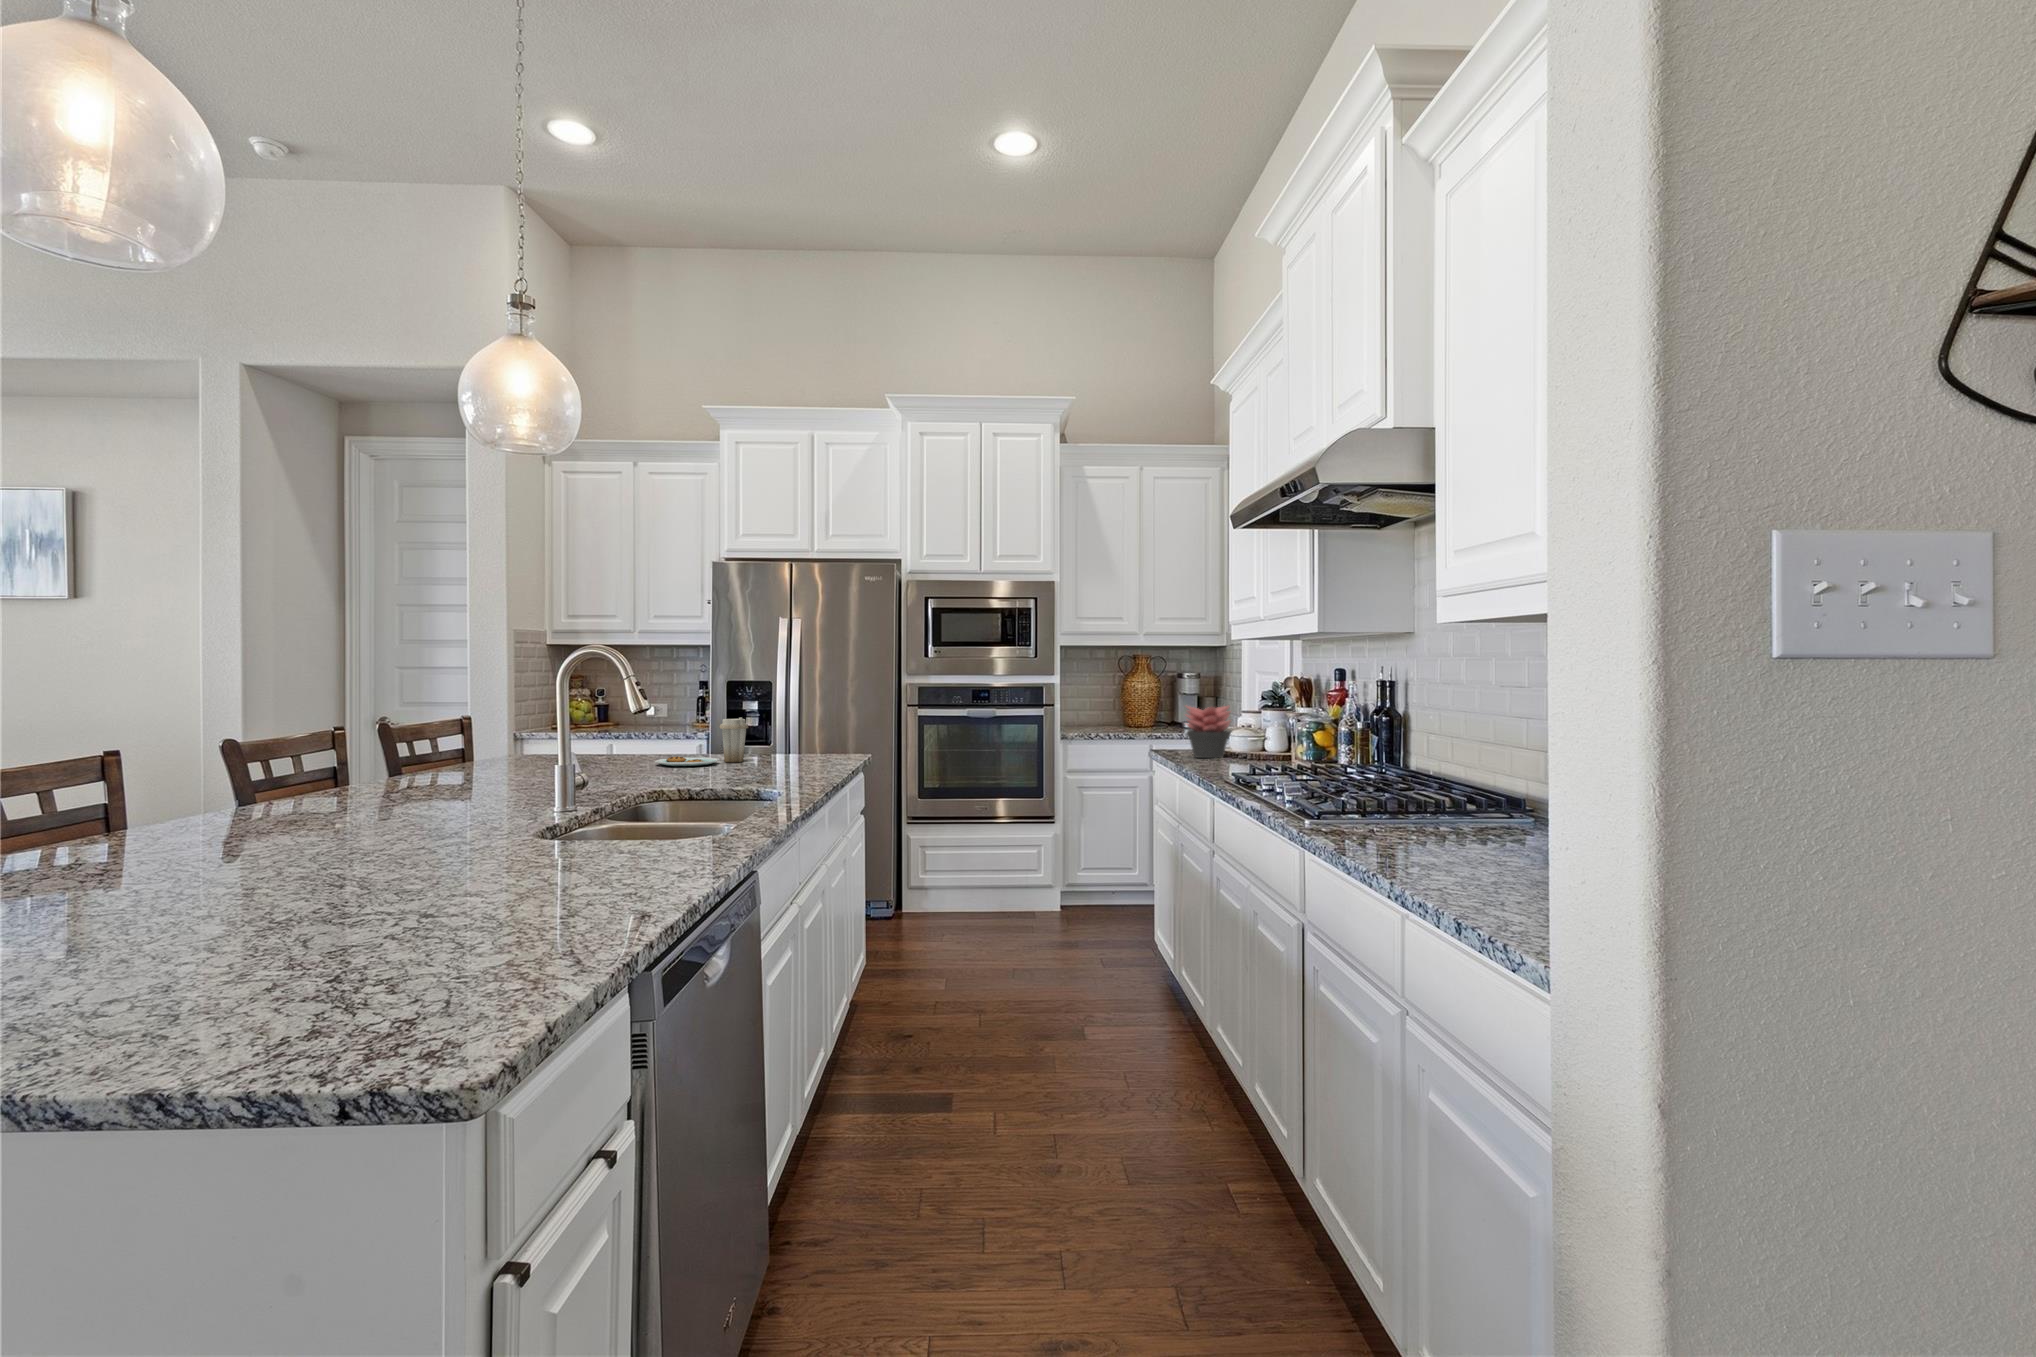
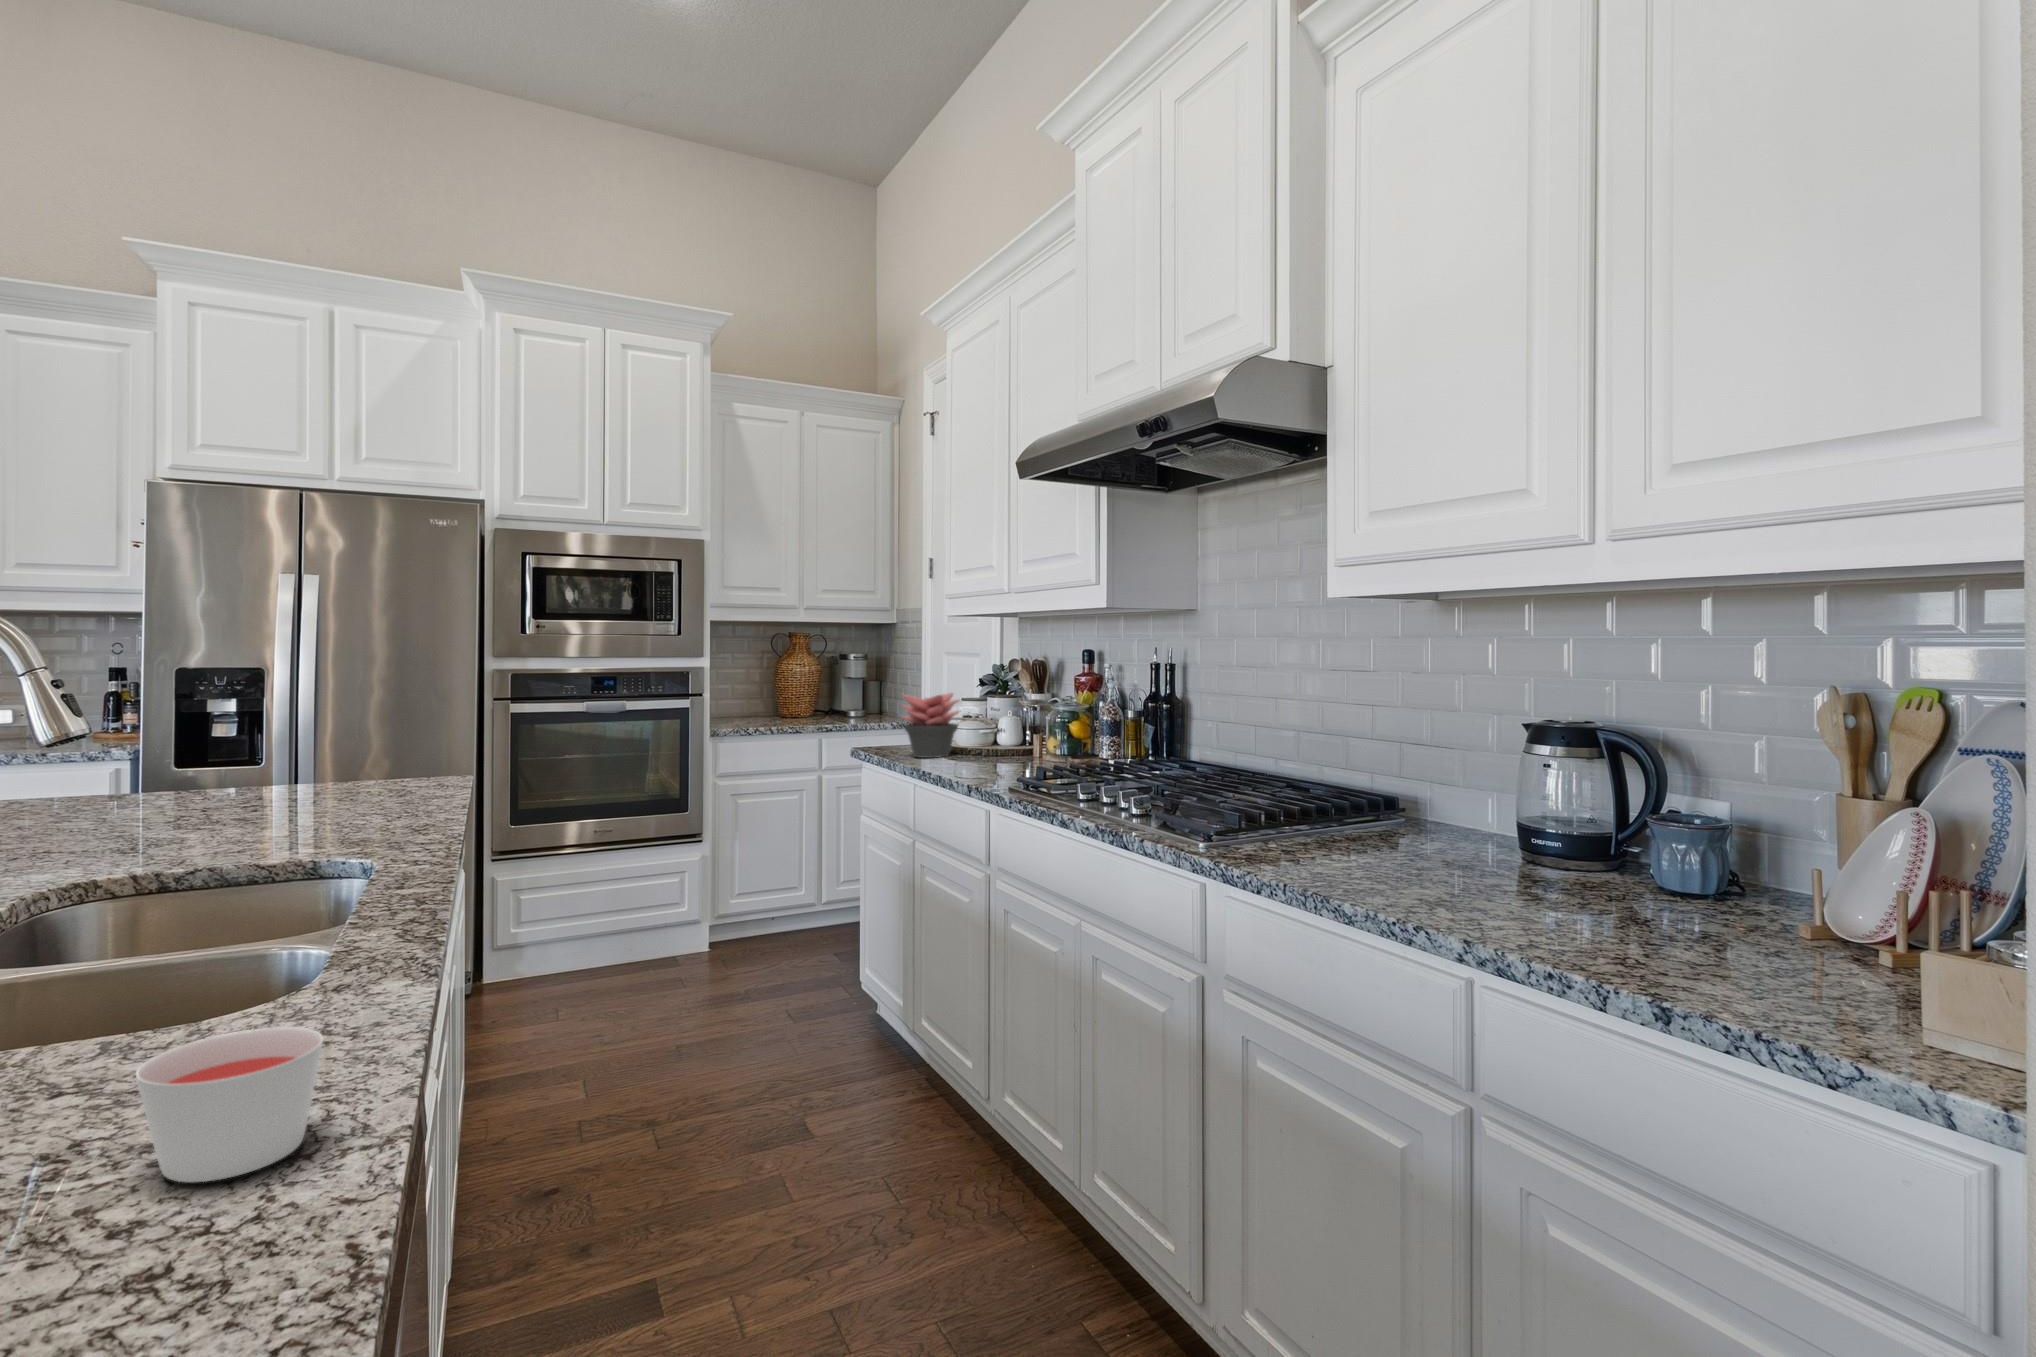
plate: present [655,717,748,766] -> none [63,730,263,823]
candle: none [637,827,700,877] -> present [136,1027,323,1182]

